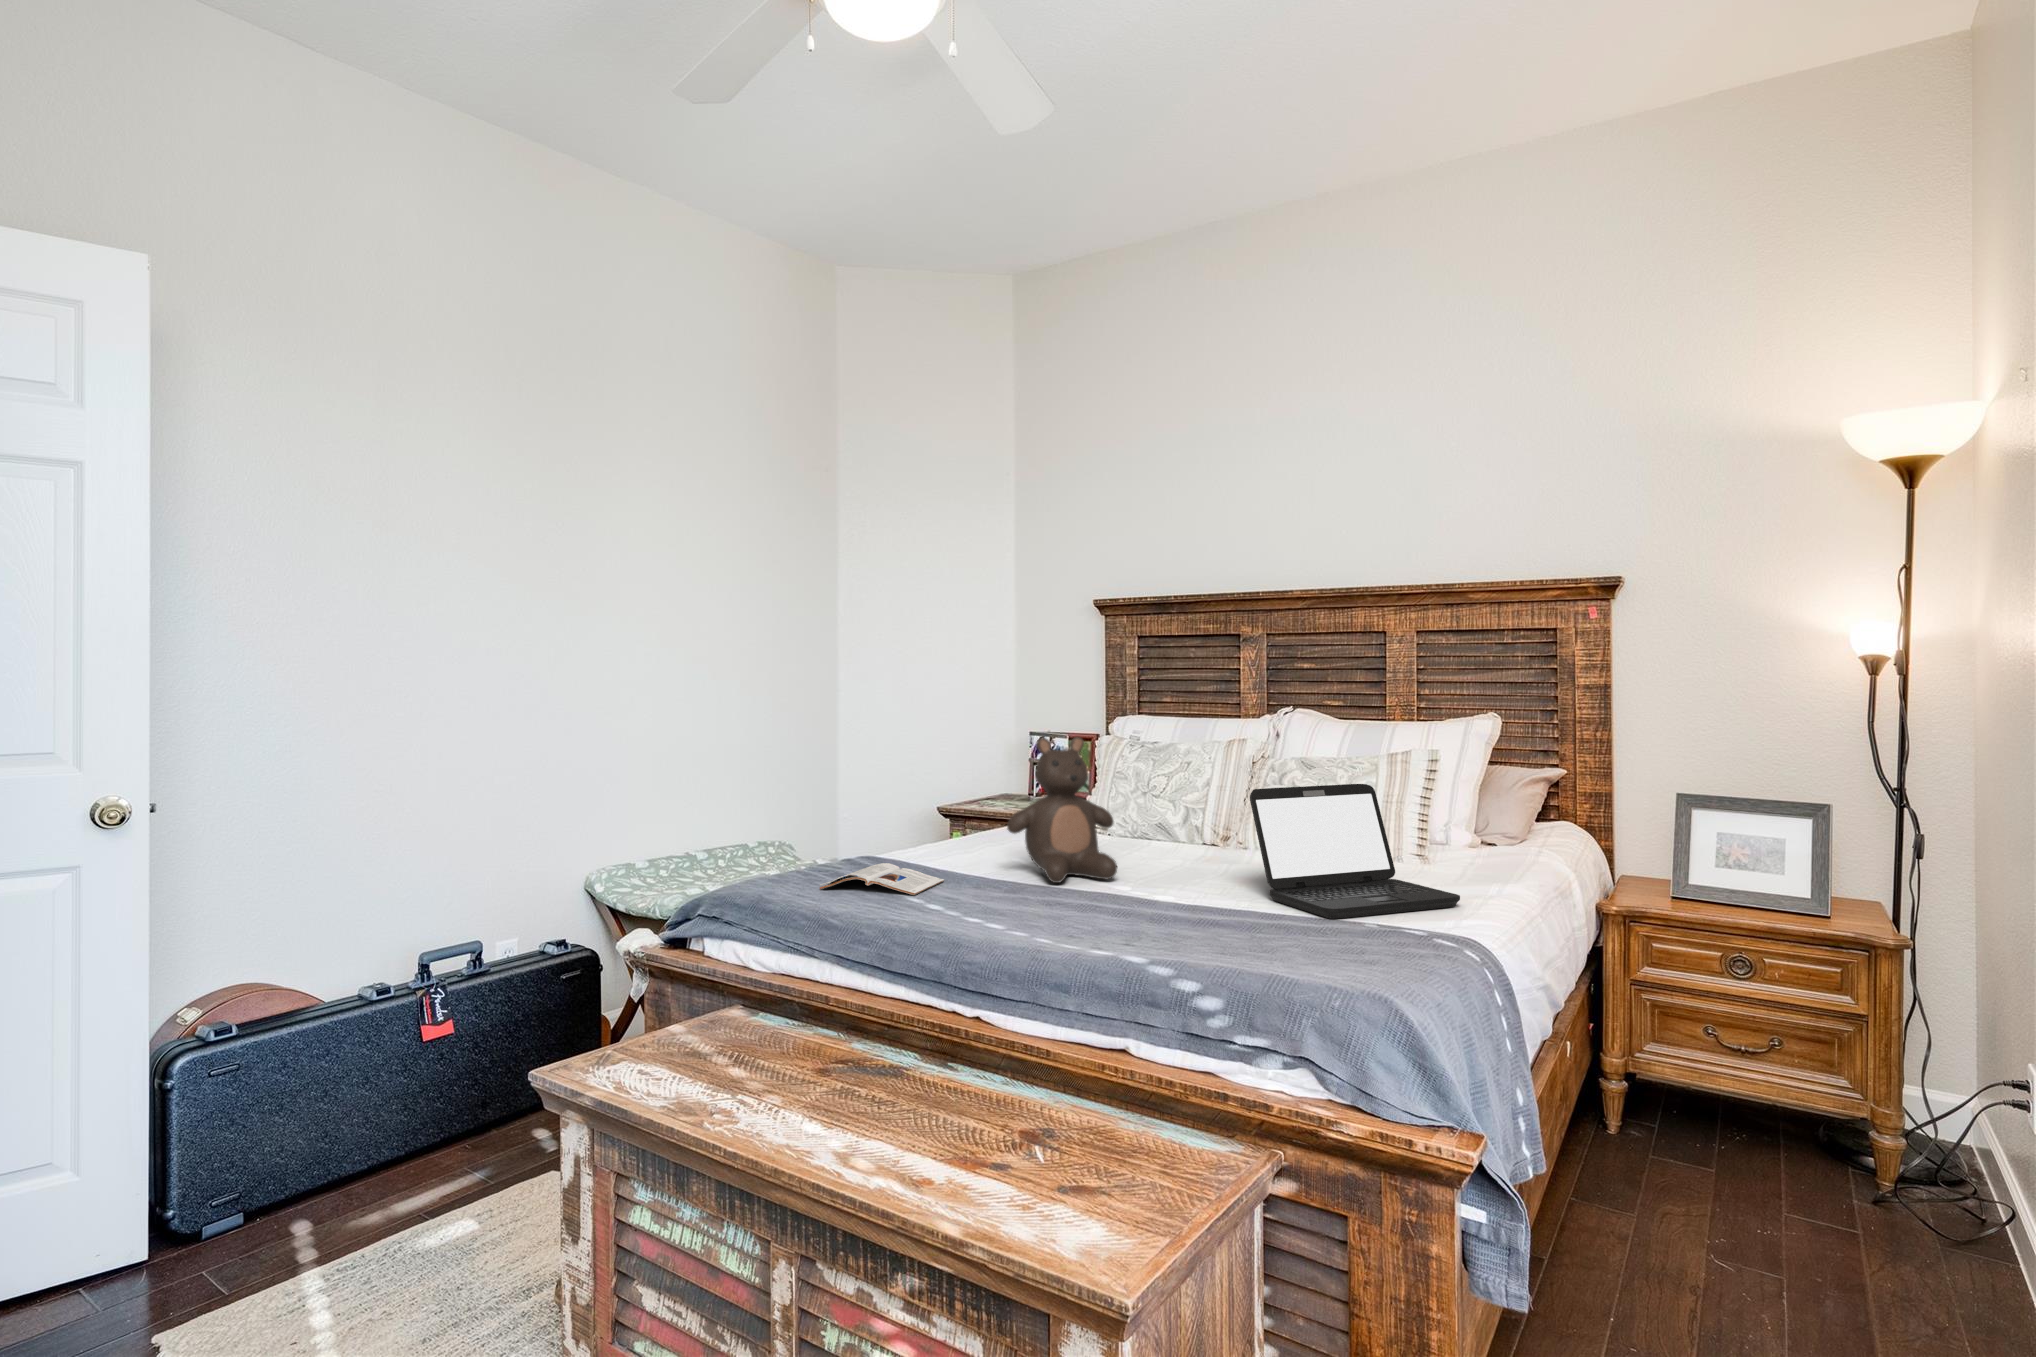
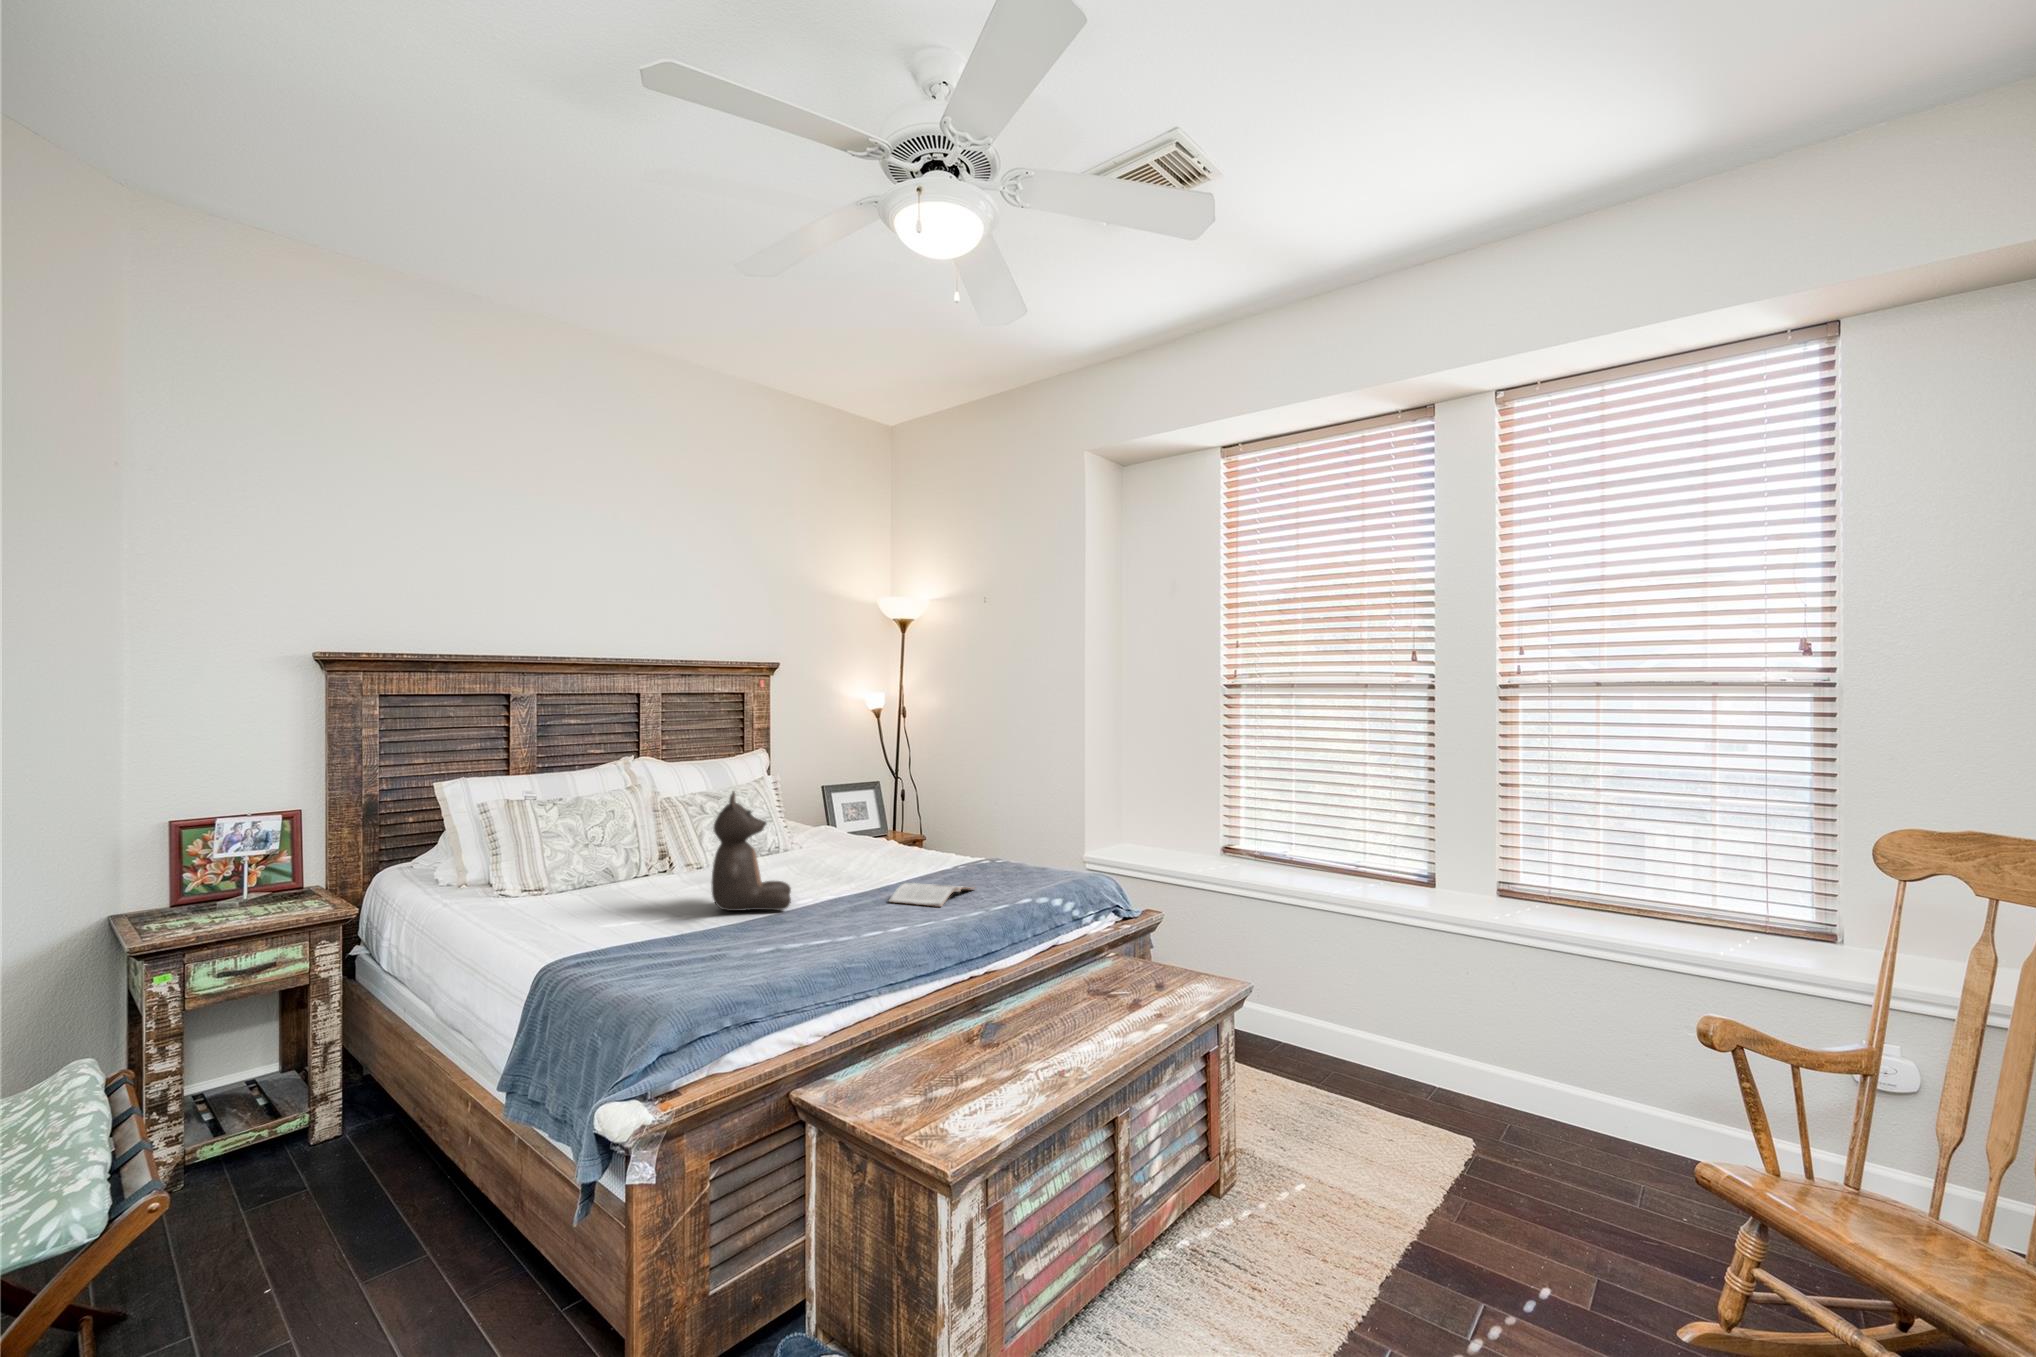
laptop: present [1250,784,1460,919] -> none [849,798,944,876]
magazine: present [820,863,944,895] -> present [889,883,974,907]

